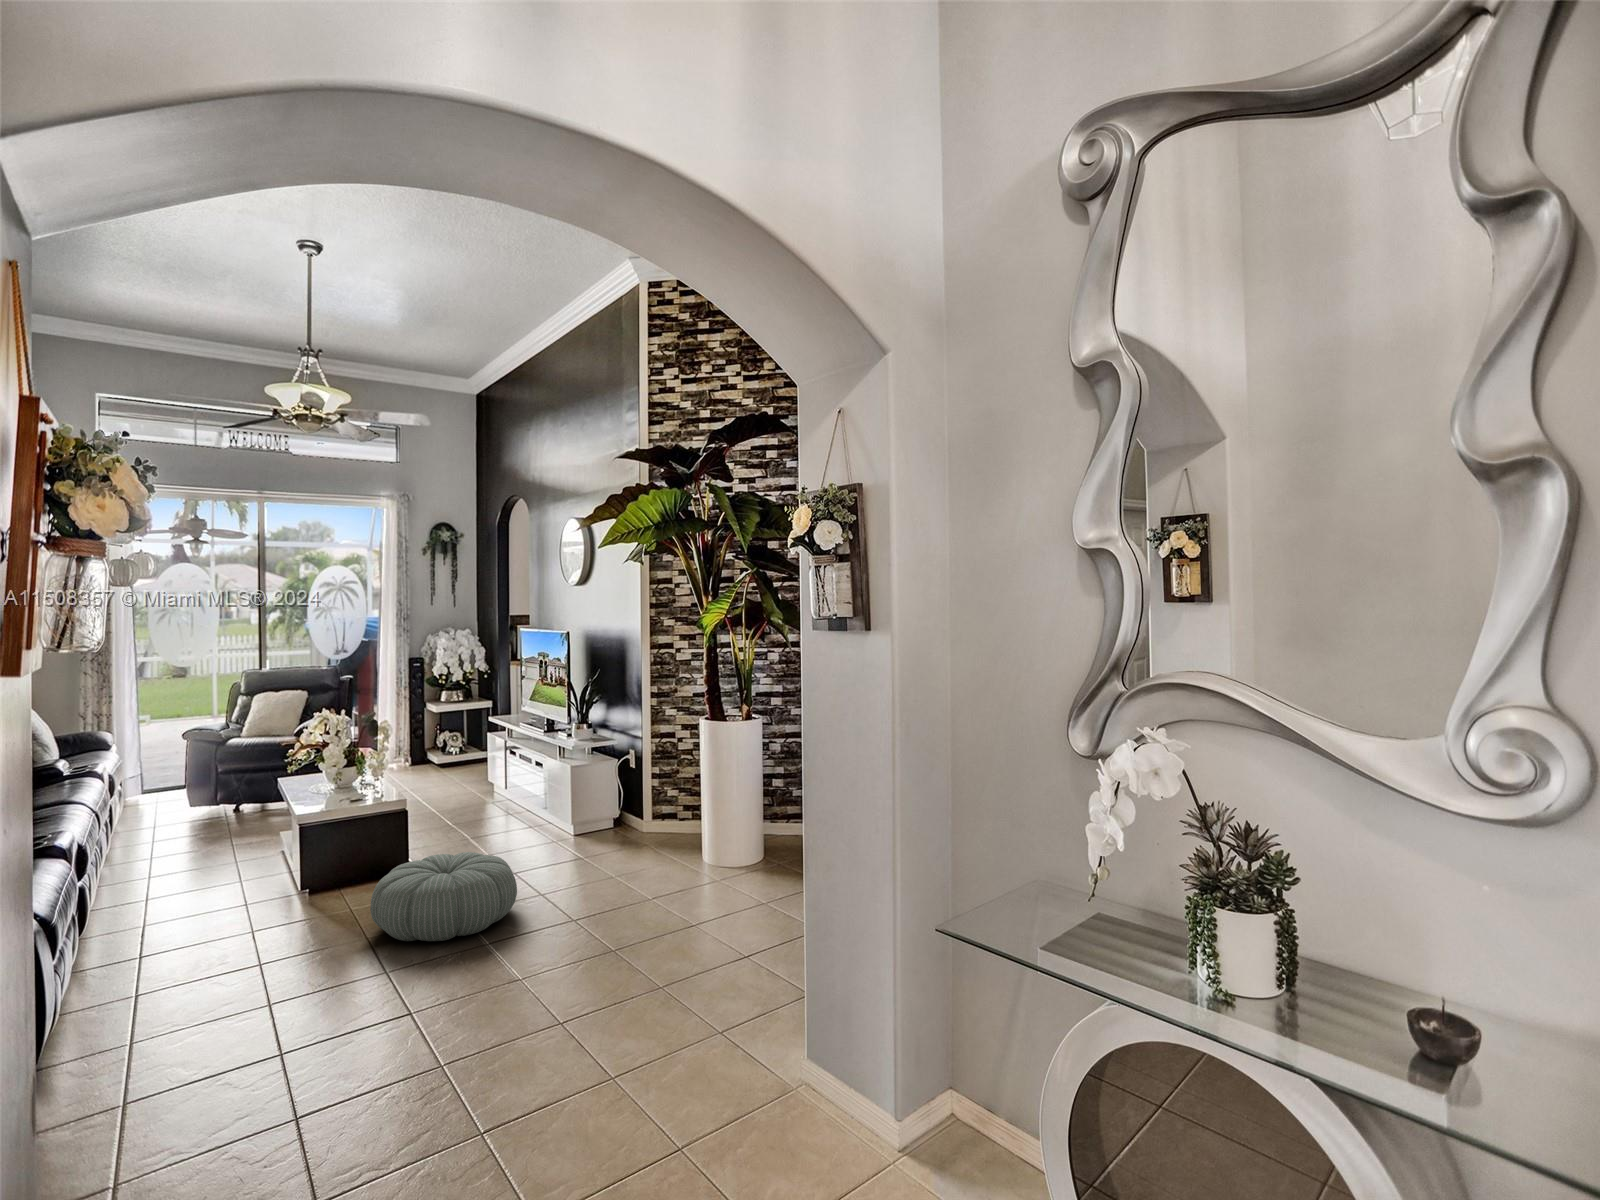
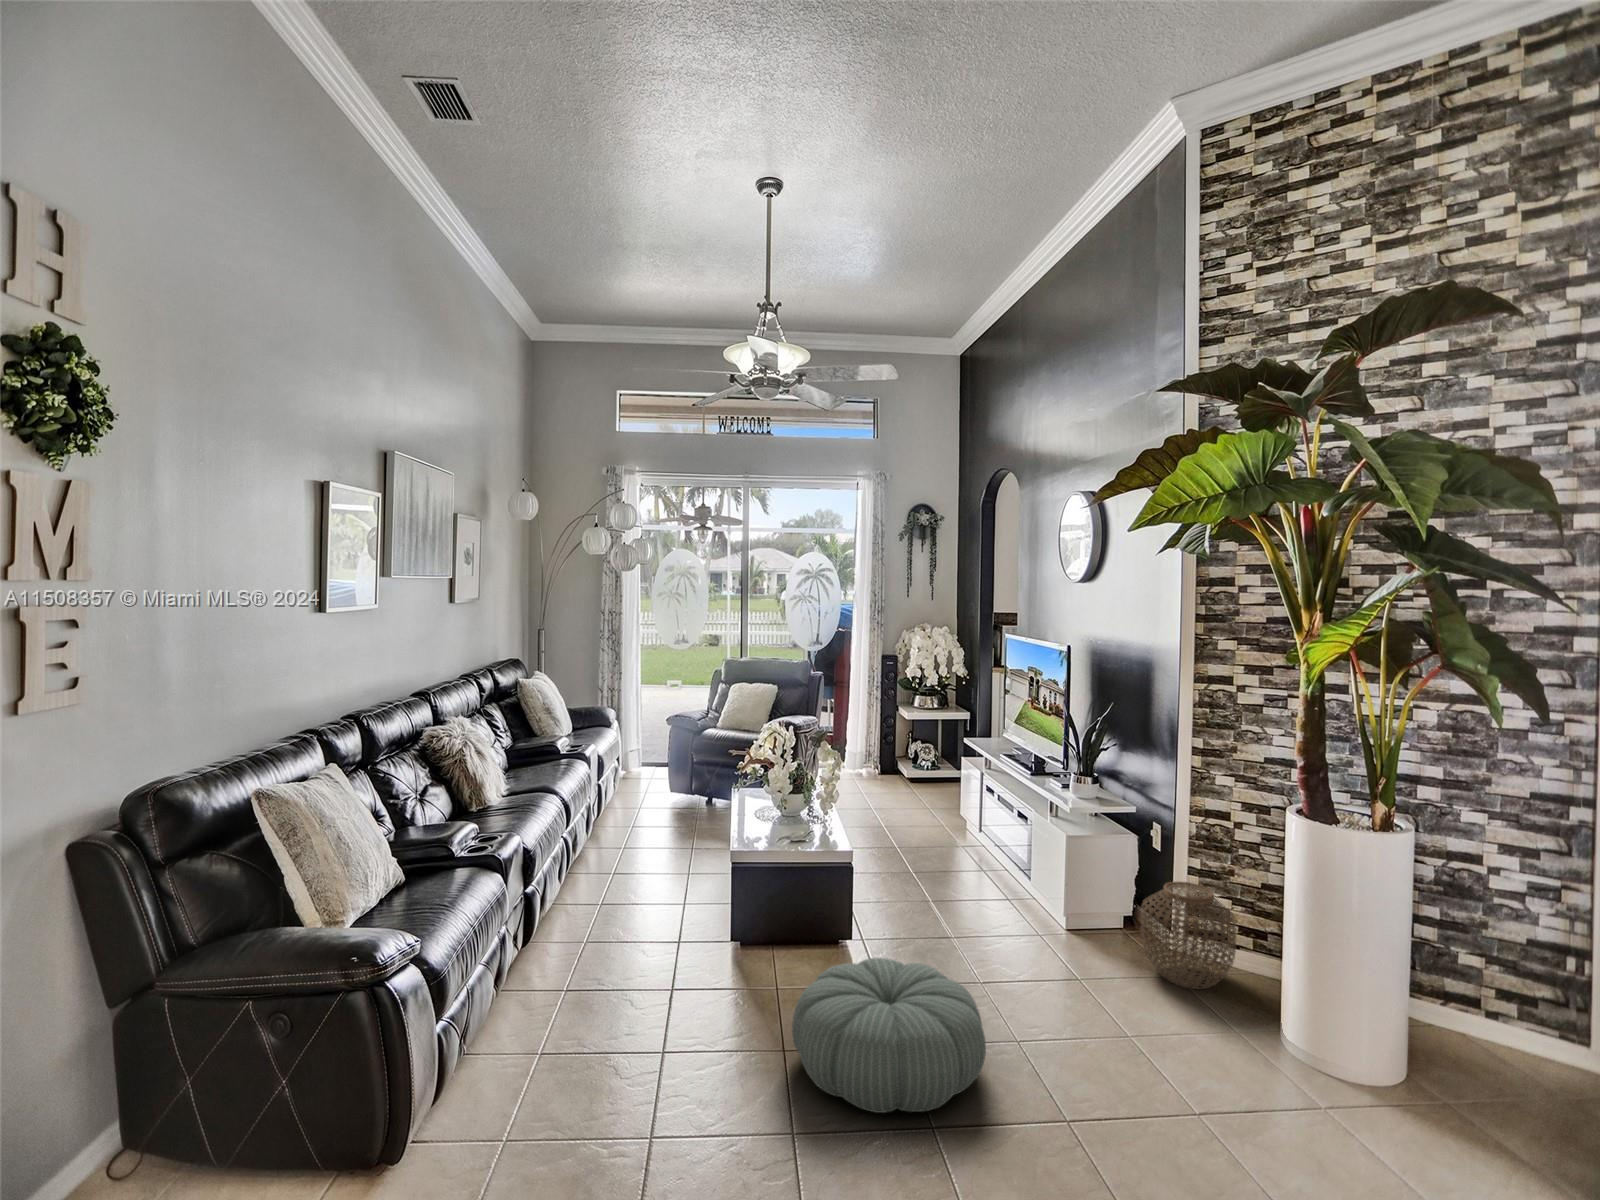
woven basket: none [622,781,680,848] -> present [1141,882,1236,989]

